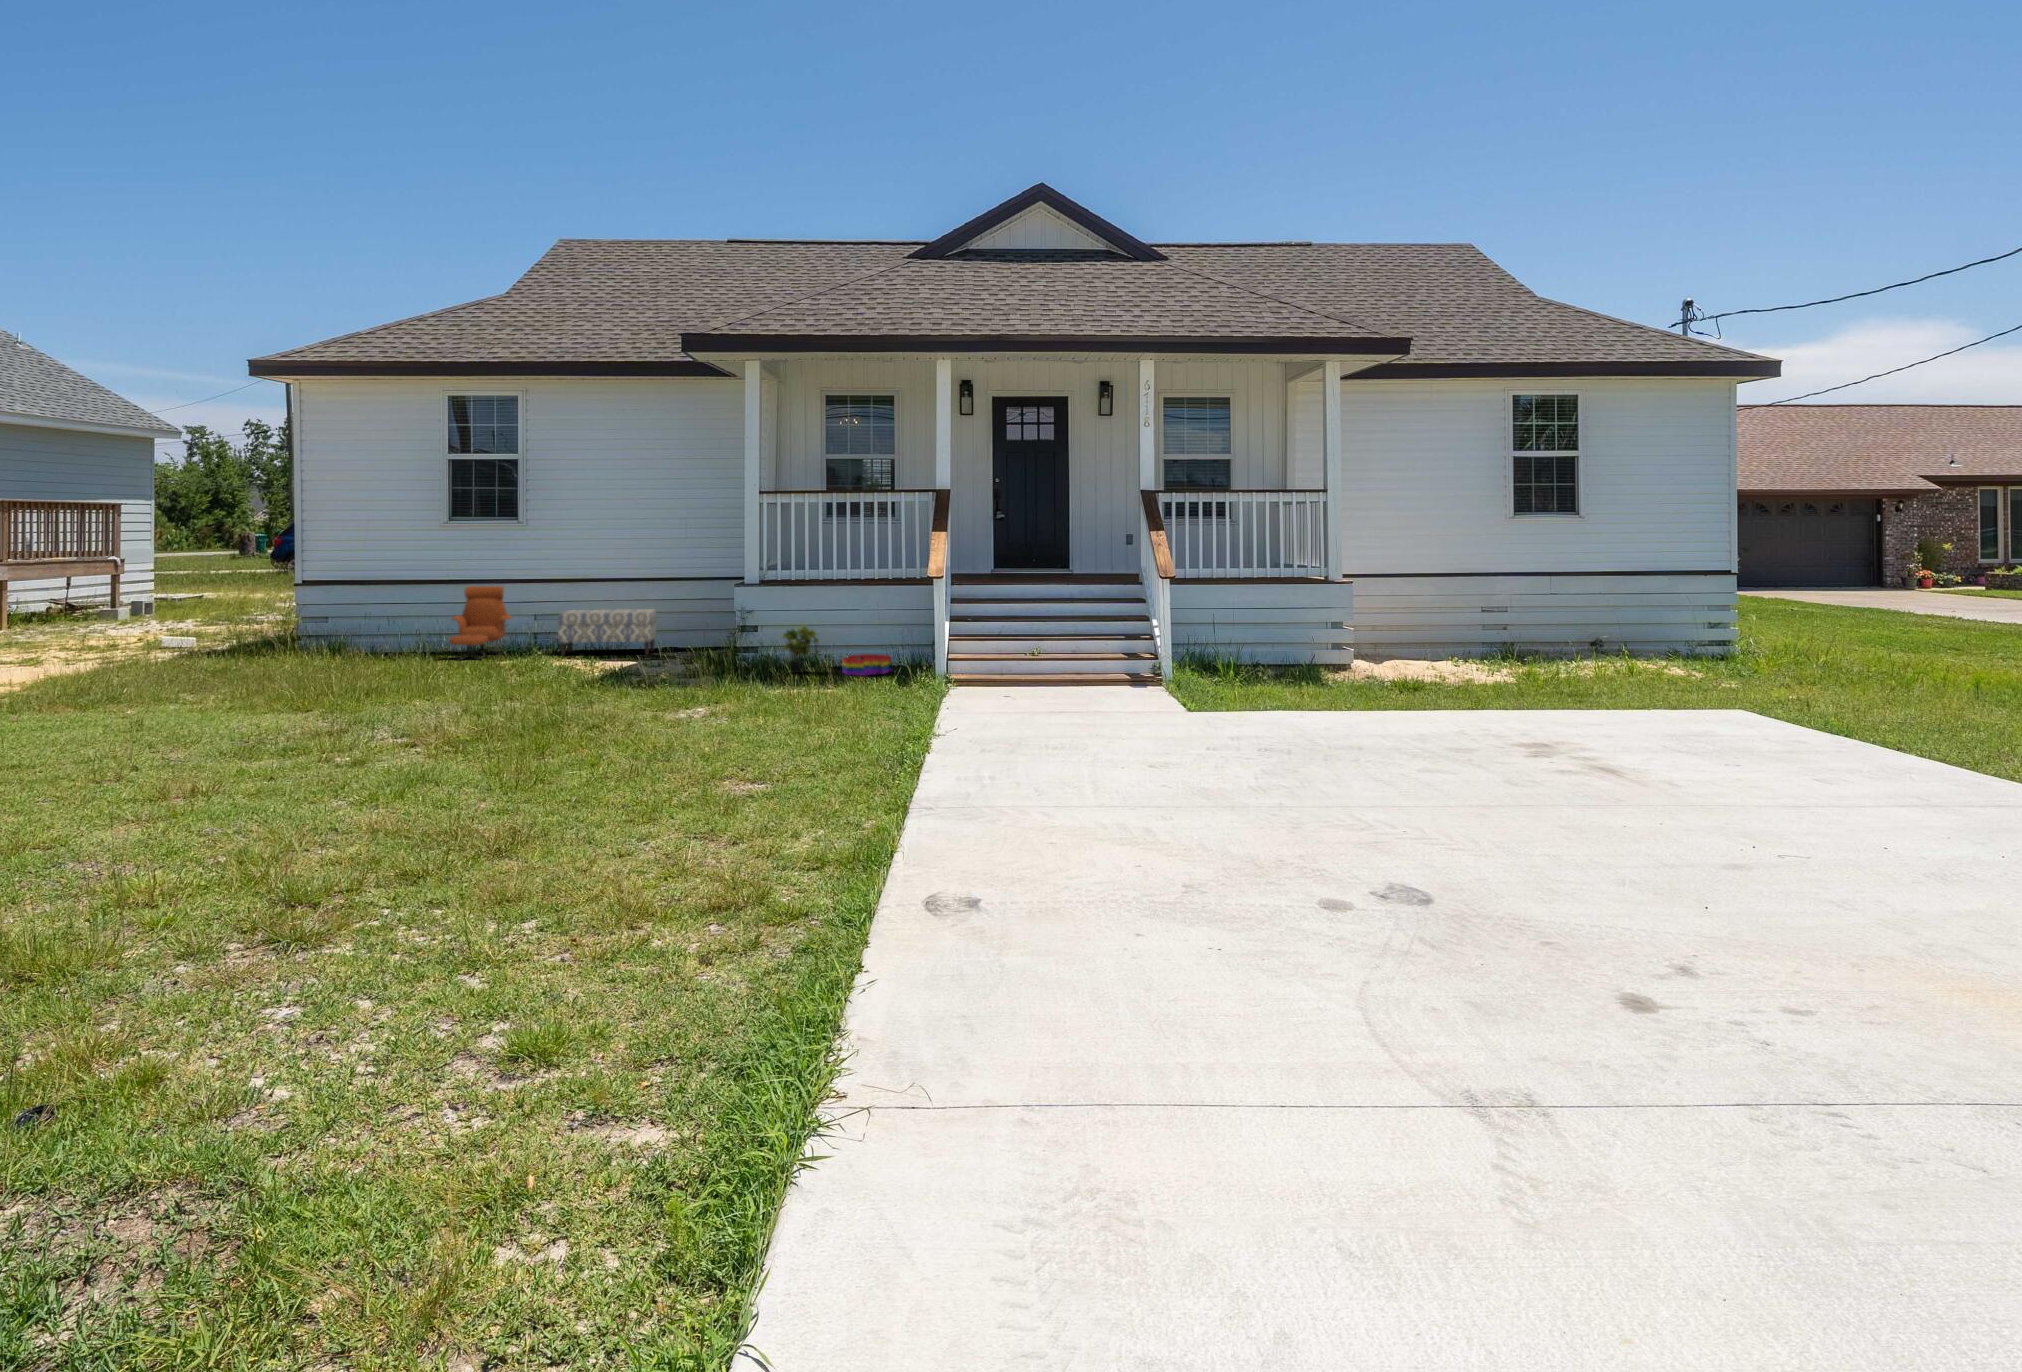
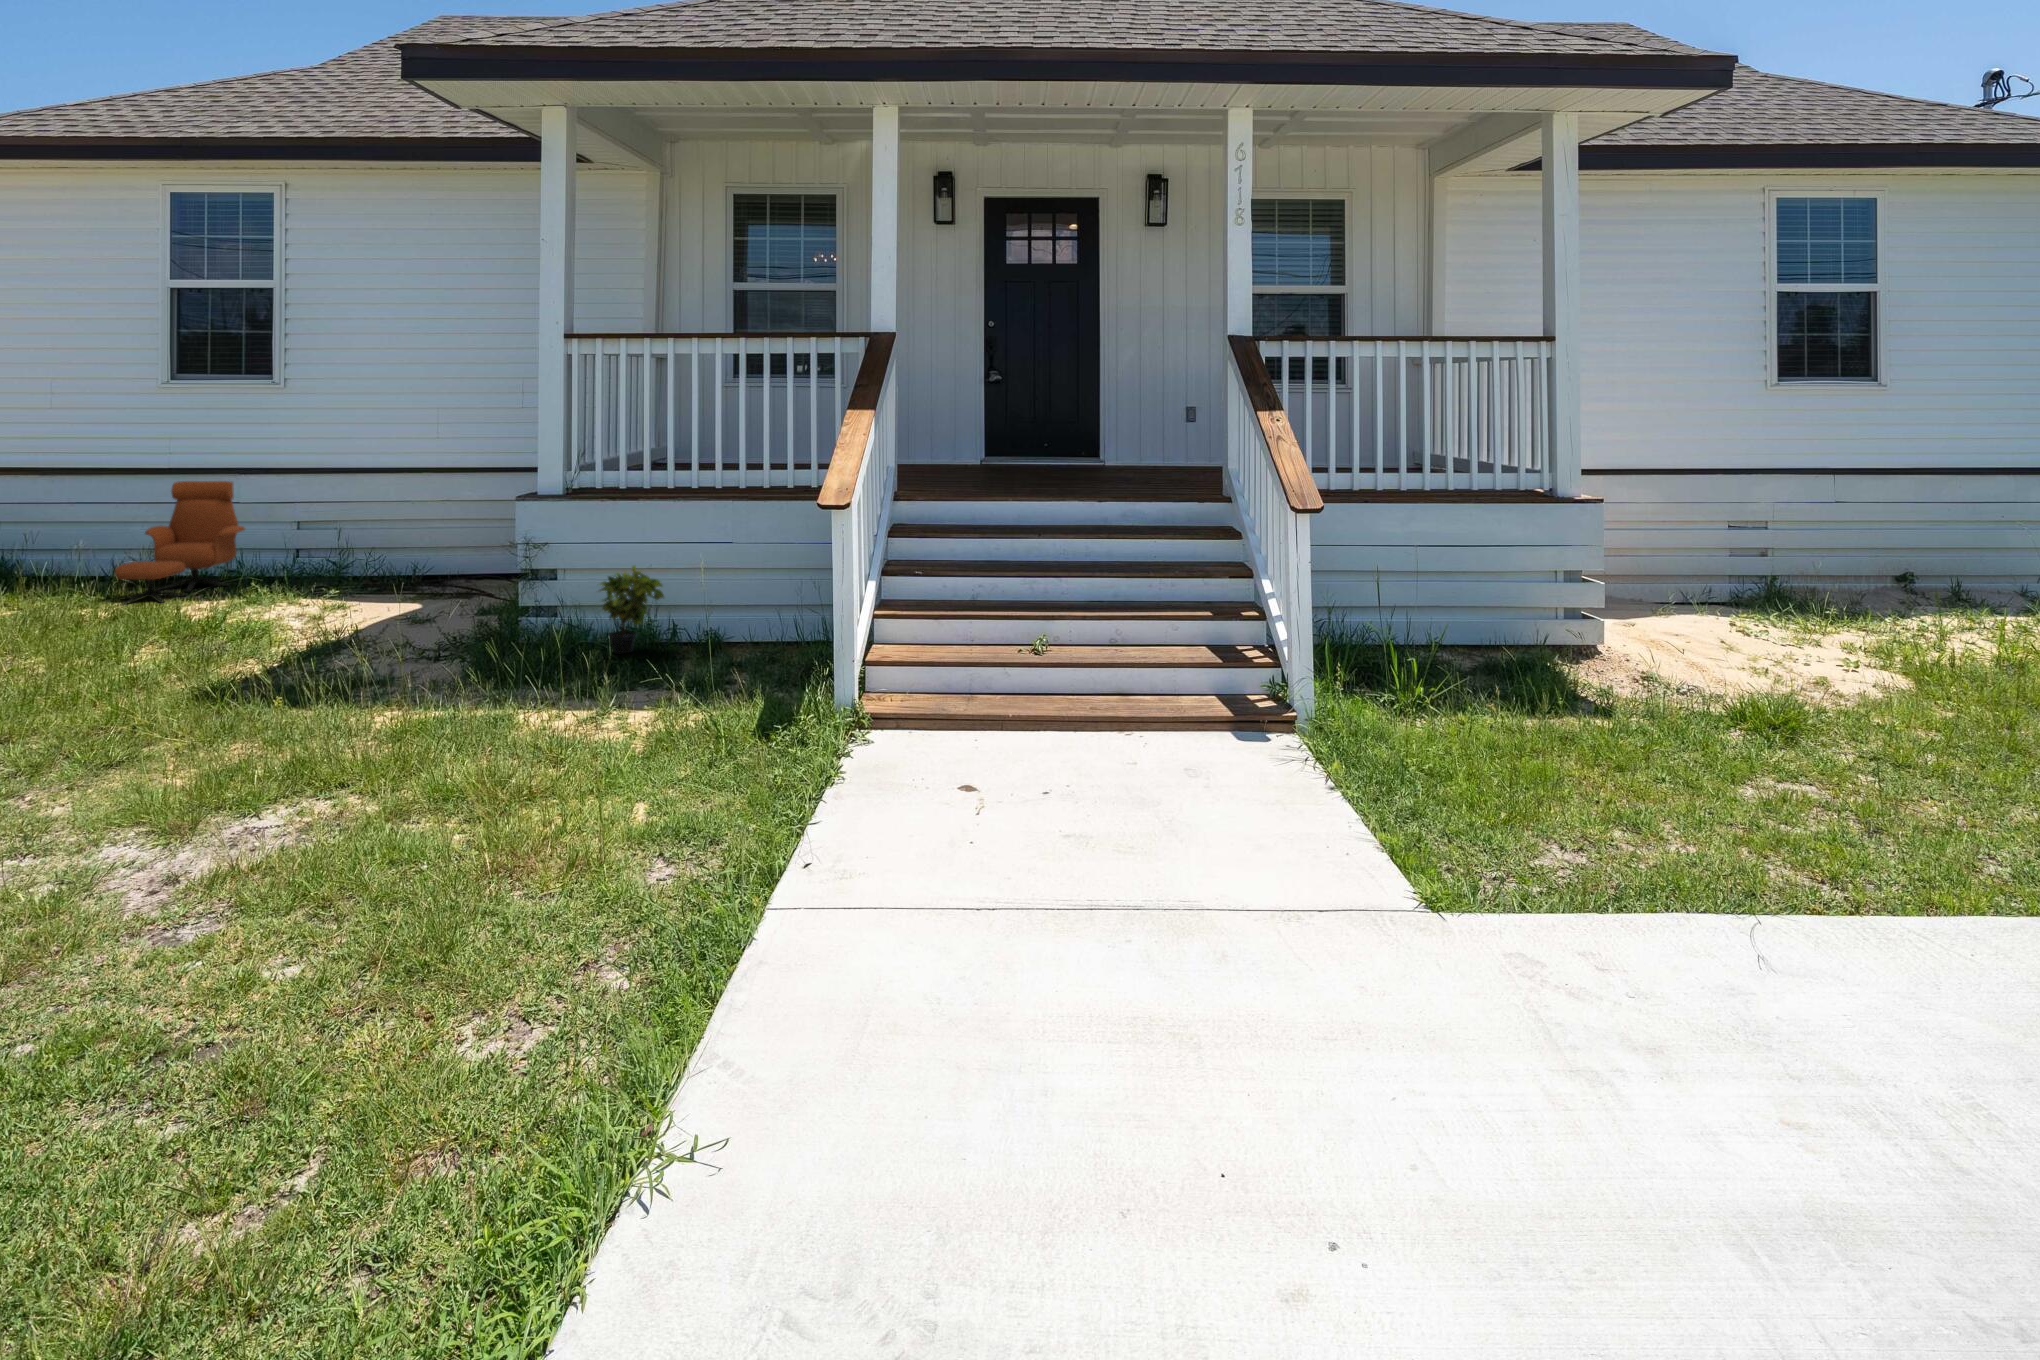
bench: present [558,609,657,656] -> none [303,516,471,592]
storage bin: present [842,654,892,676] -> none [700,618,787,666]

